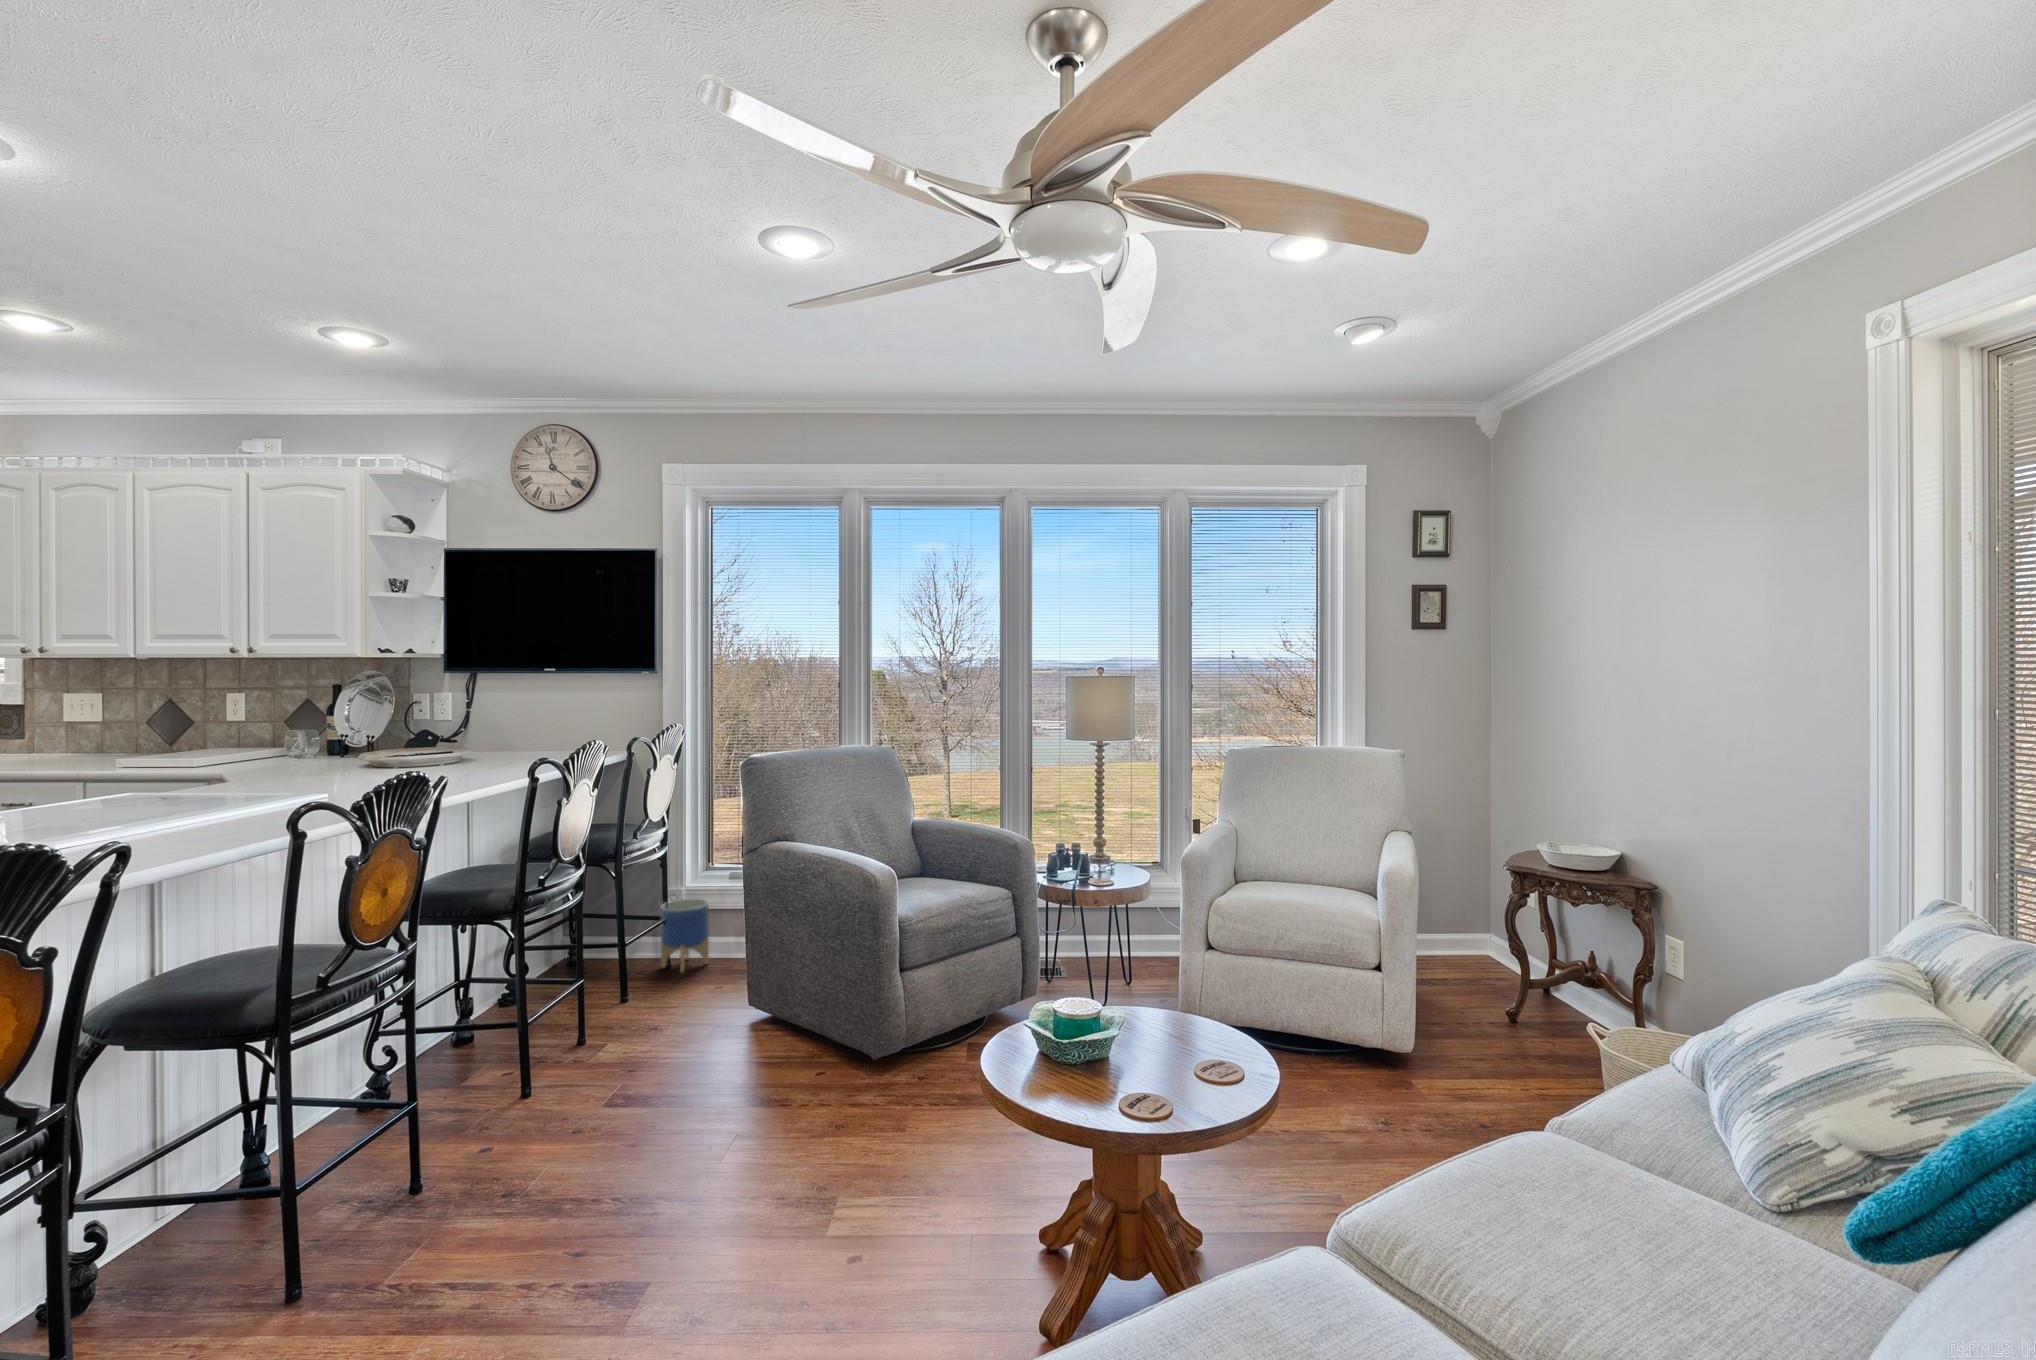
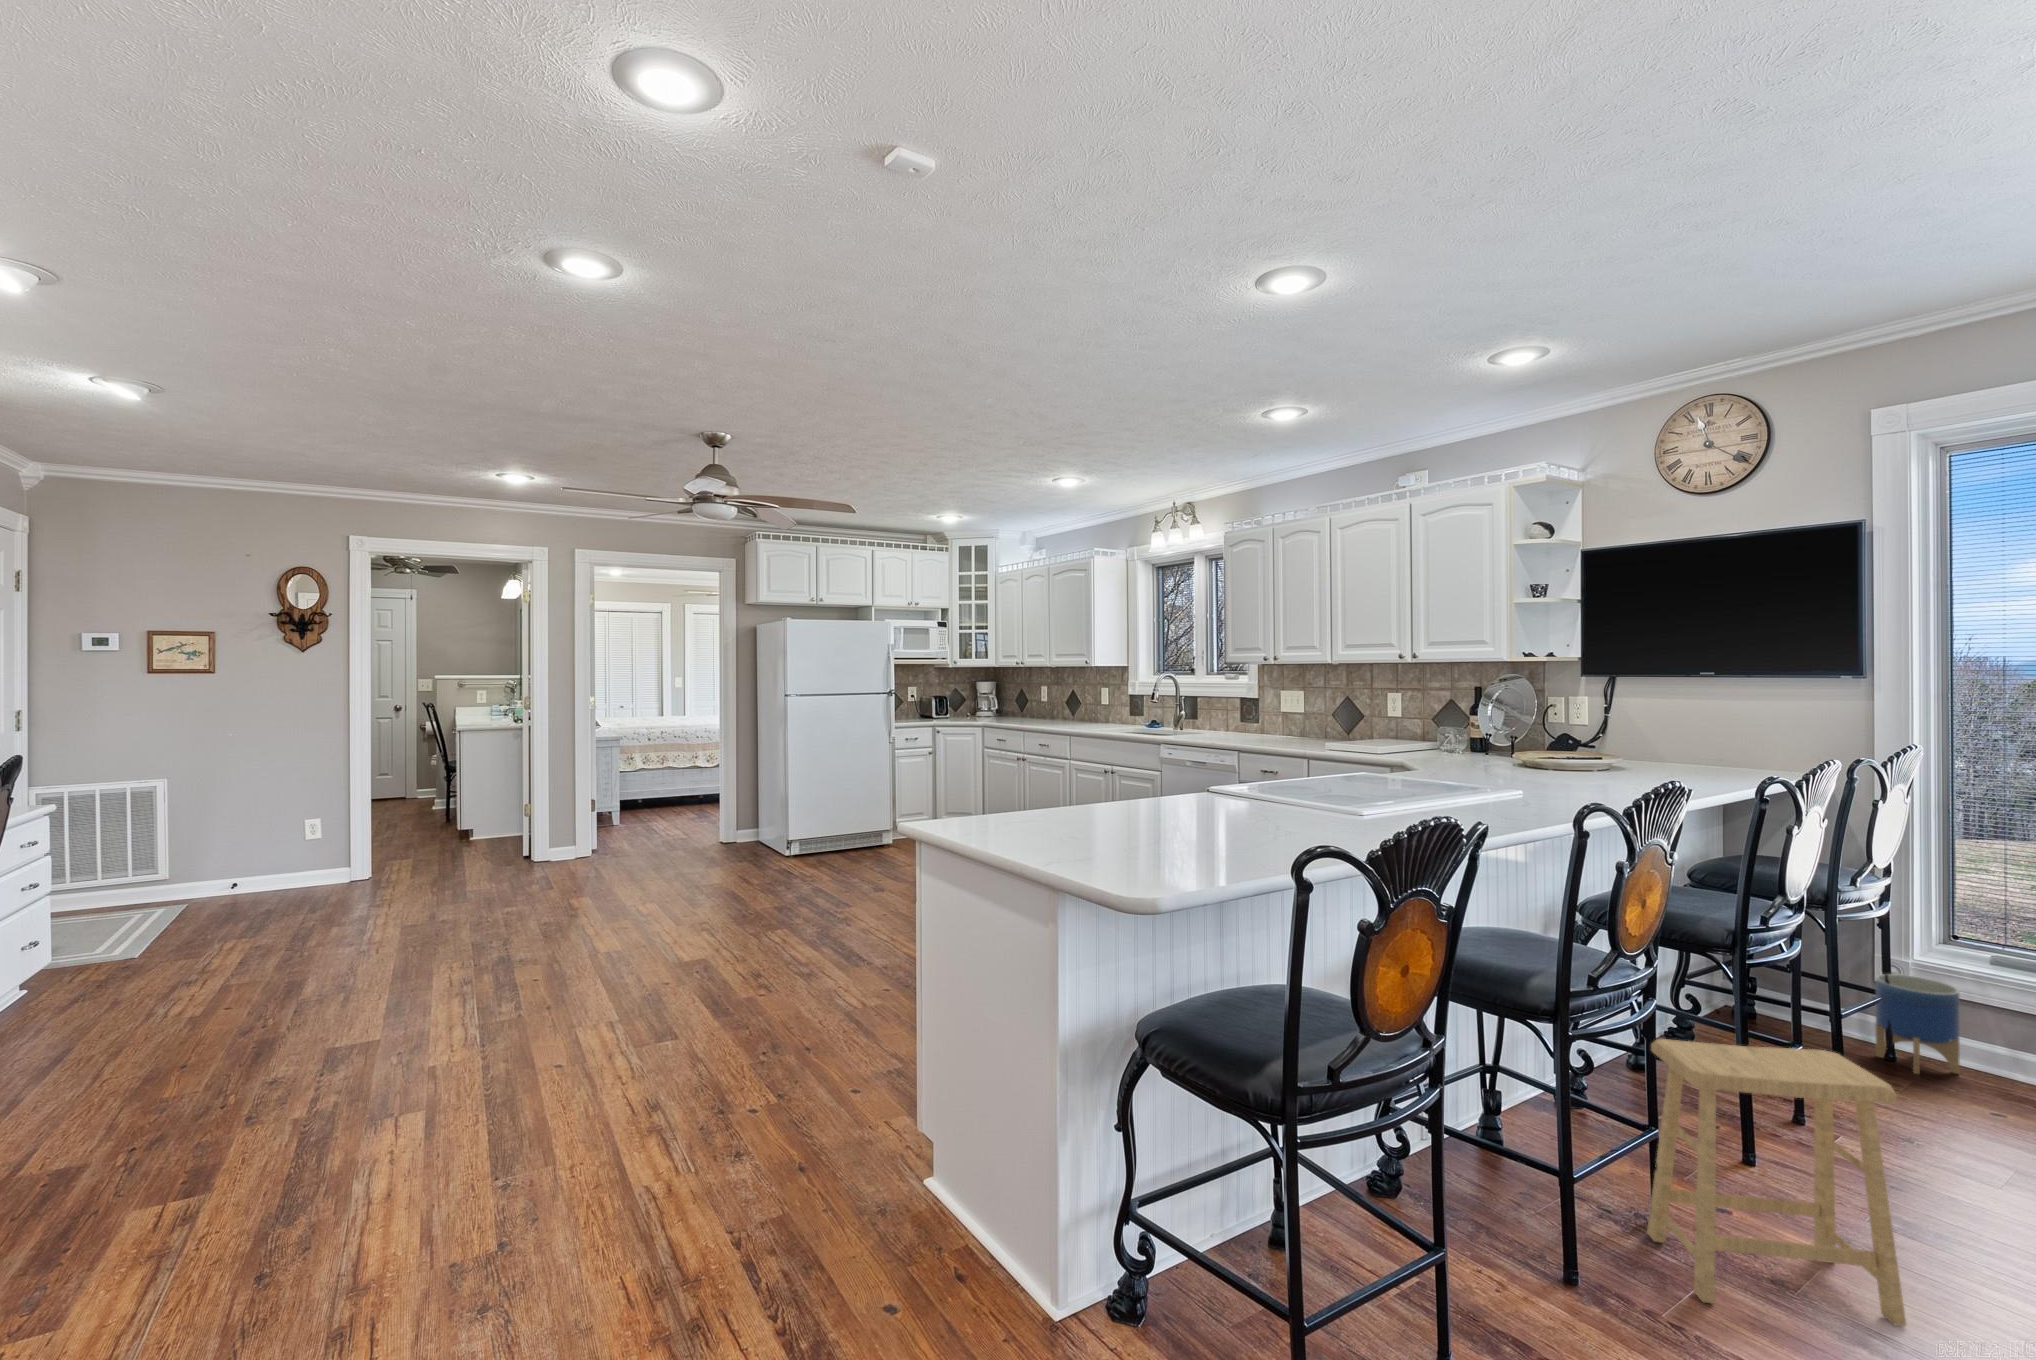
footstool: none [404,980,598,1249] -> present [1647,1039,1906,1326]

